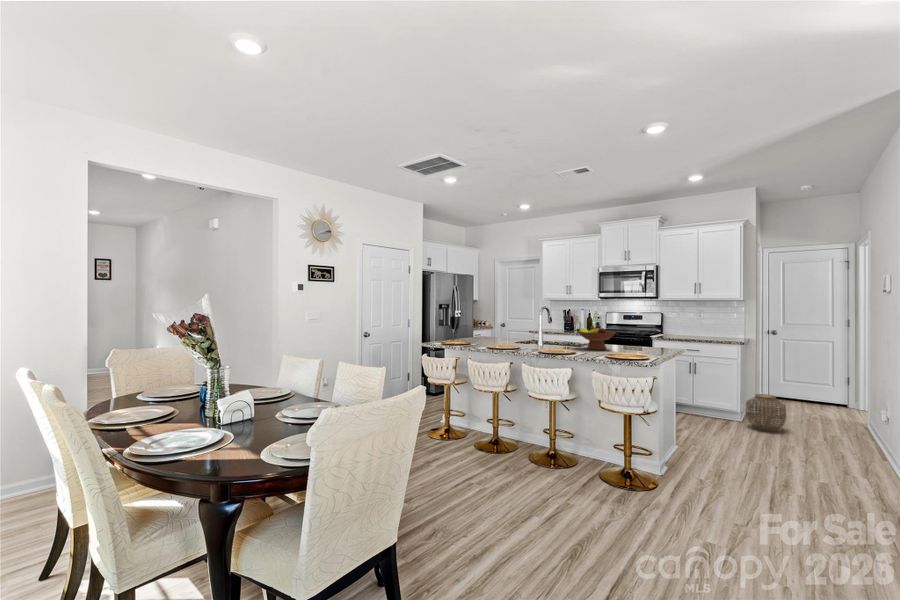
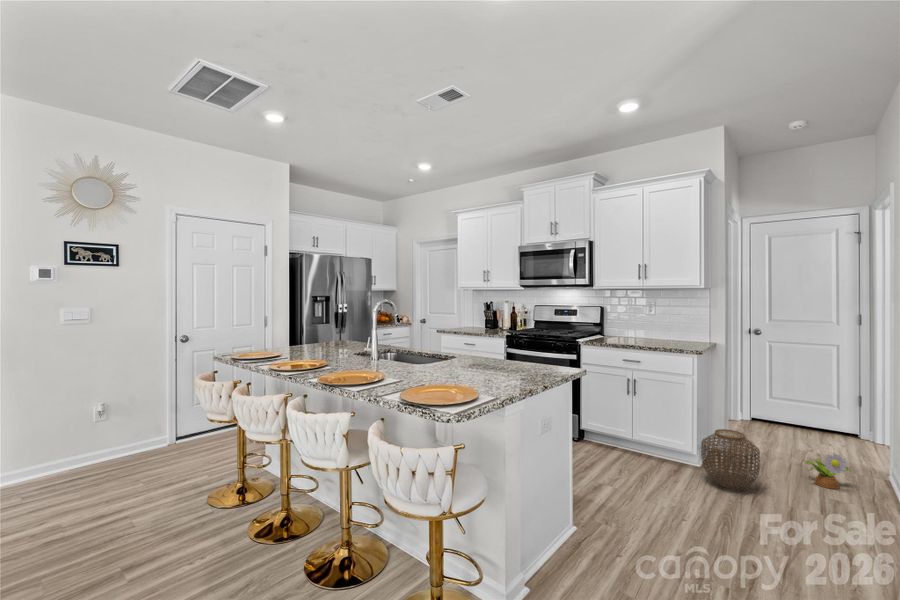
fruit bowl: present [578,326,616,350] -> none [403,333,463,374]
decorative plant: none [812,408,845,432] -> present [805,453,850,489]

